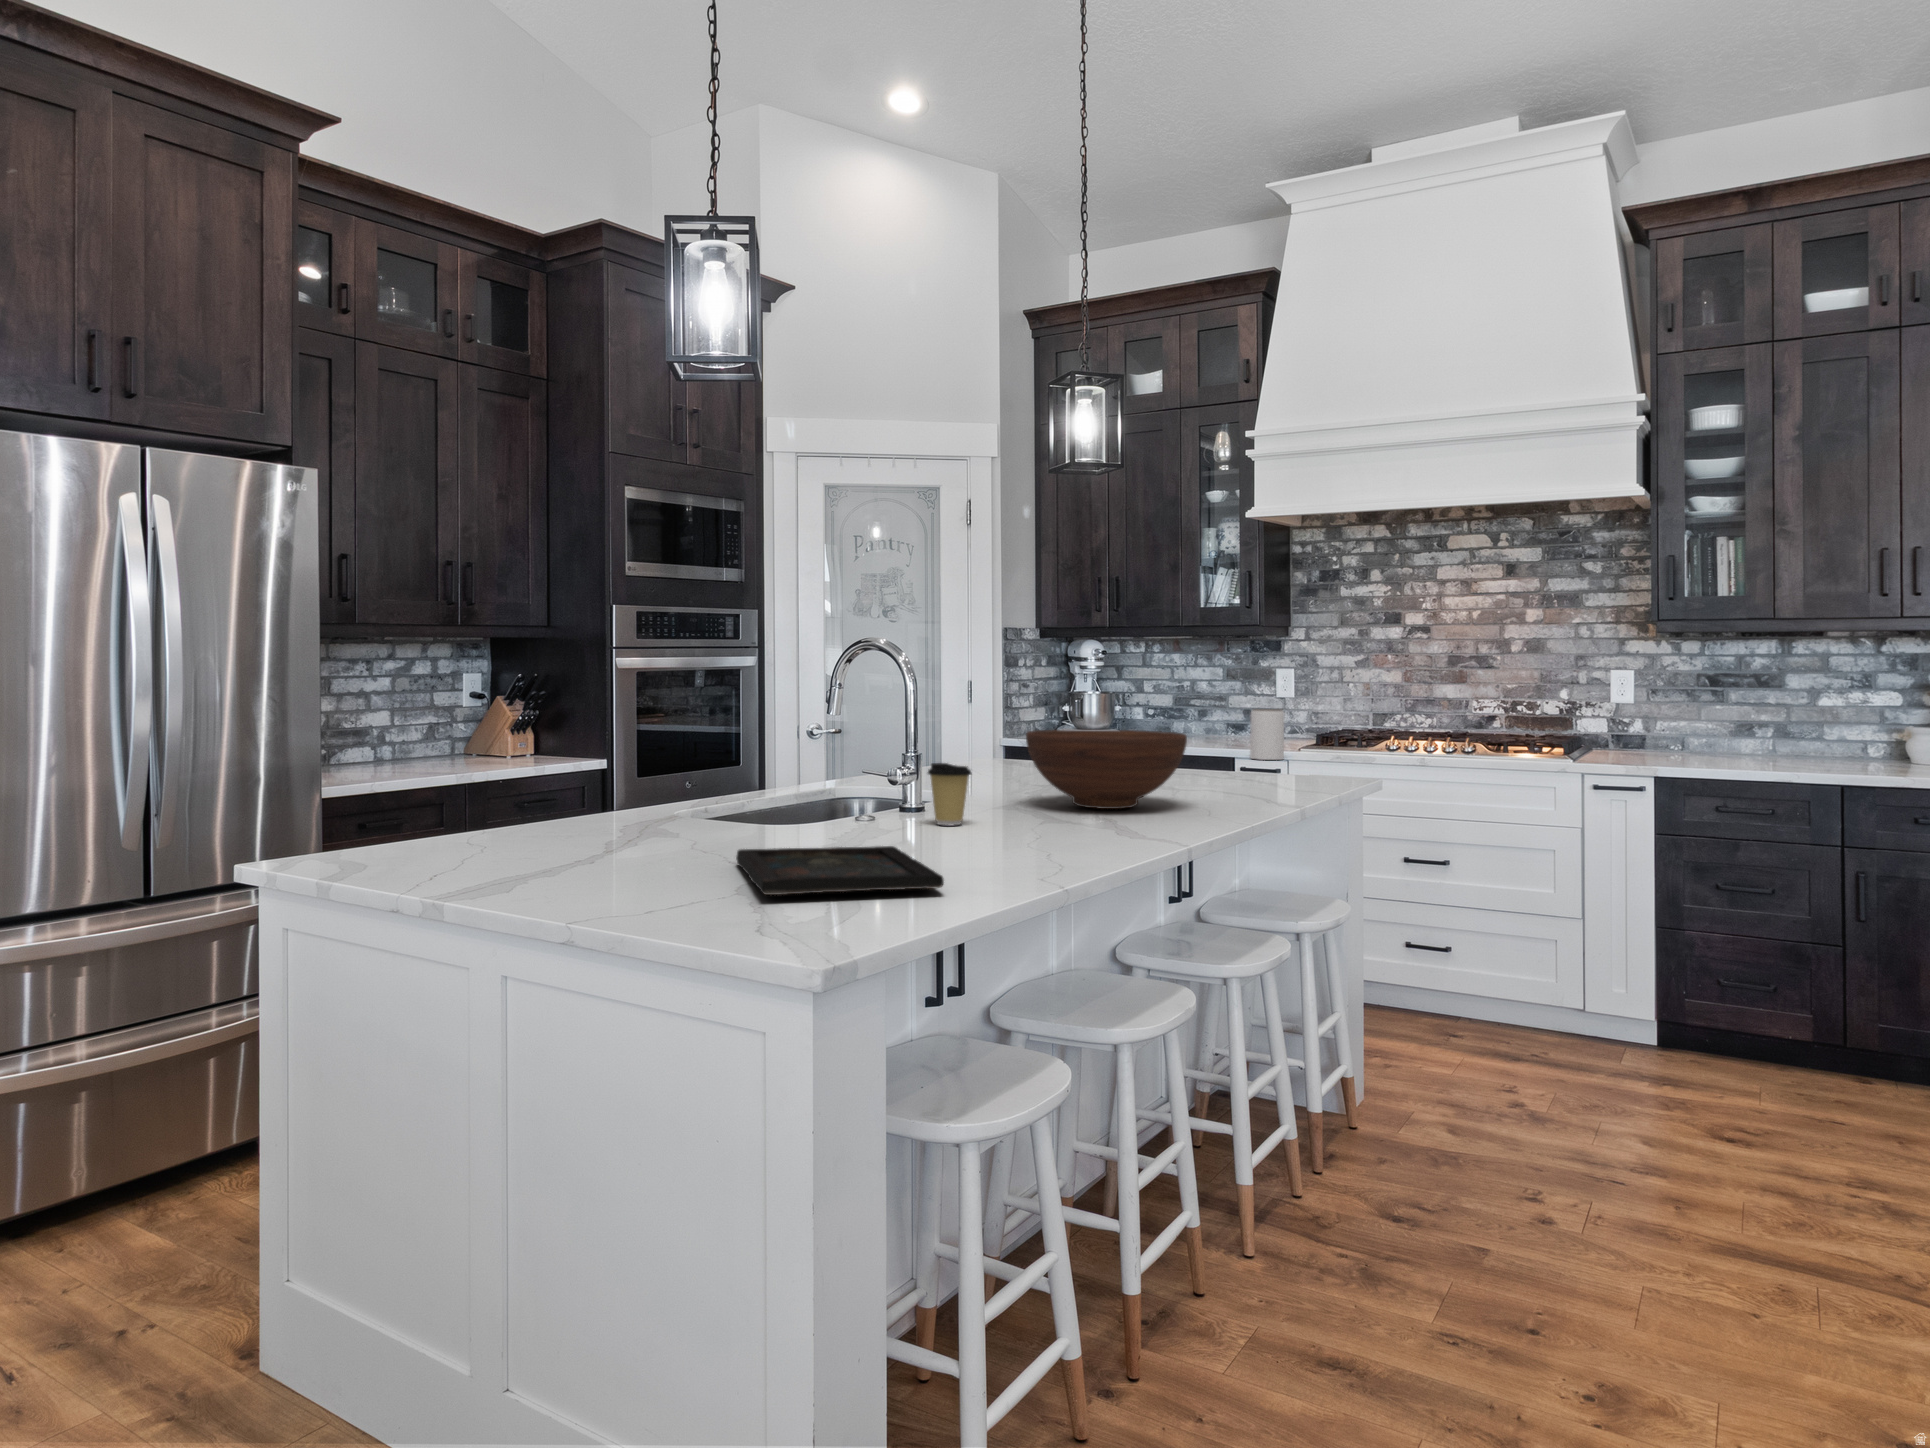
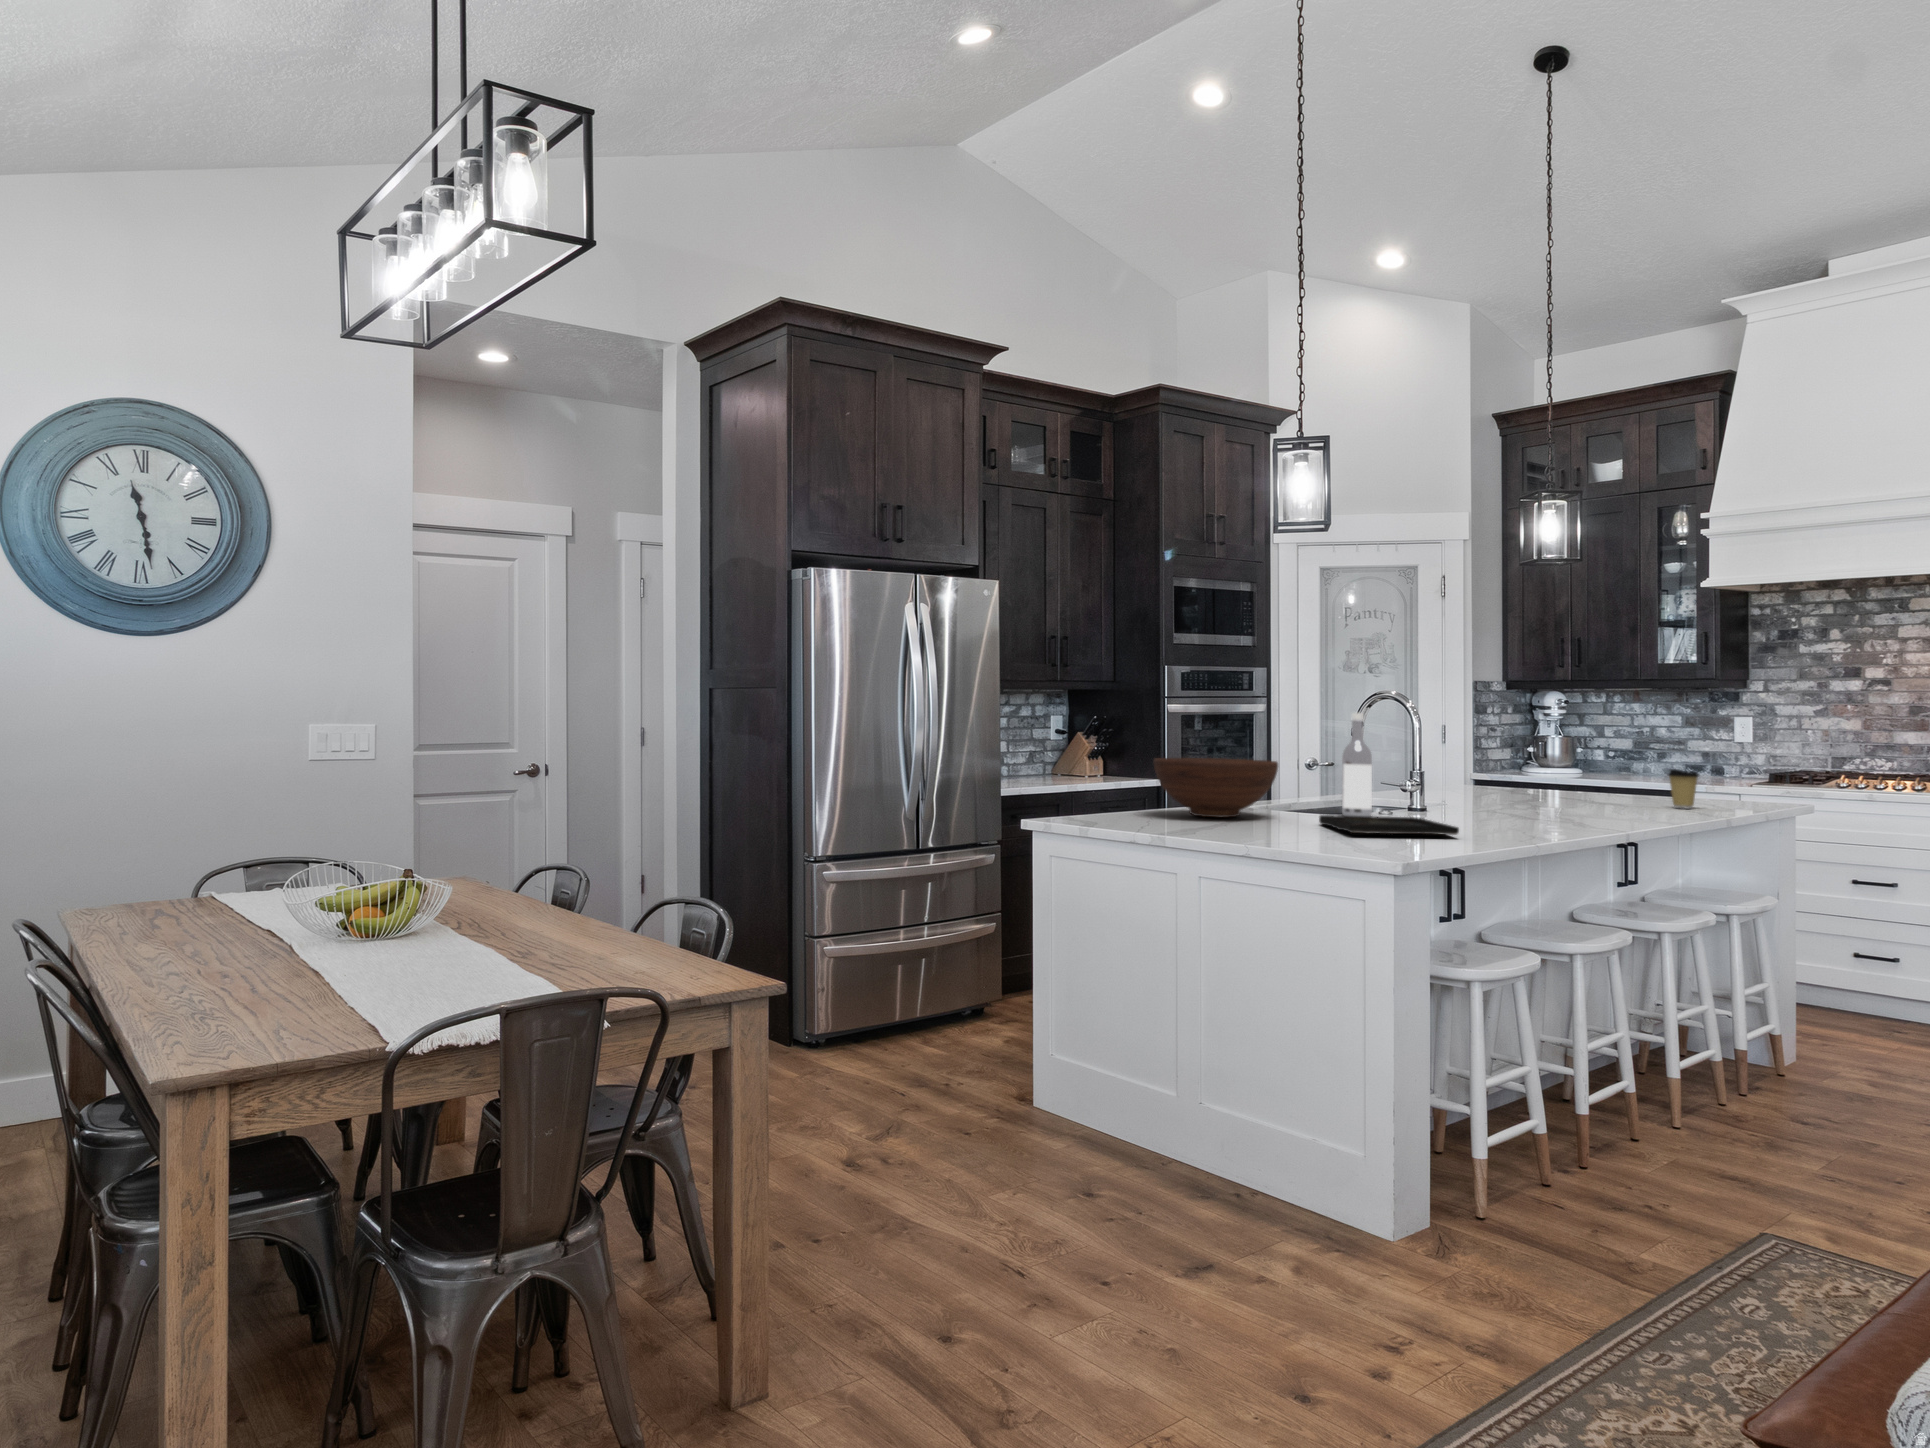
wine bottle: none [789,676,833,840] -> present [1342,713,1372,816]
jar: present [1250,709,1284,760] -> none [1705,751,1738,794]
fruit bowl: present [1026,730,1187,809] -> present [1154,758,1278,817]
coffee cup: present [928,763,971,826] -> present [1668,769,1699,809]

